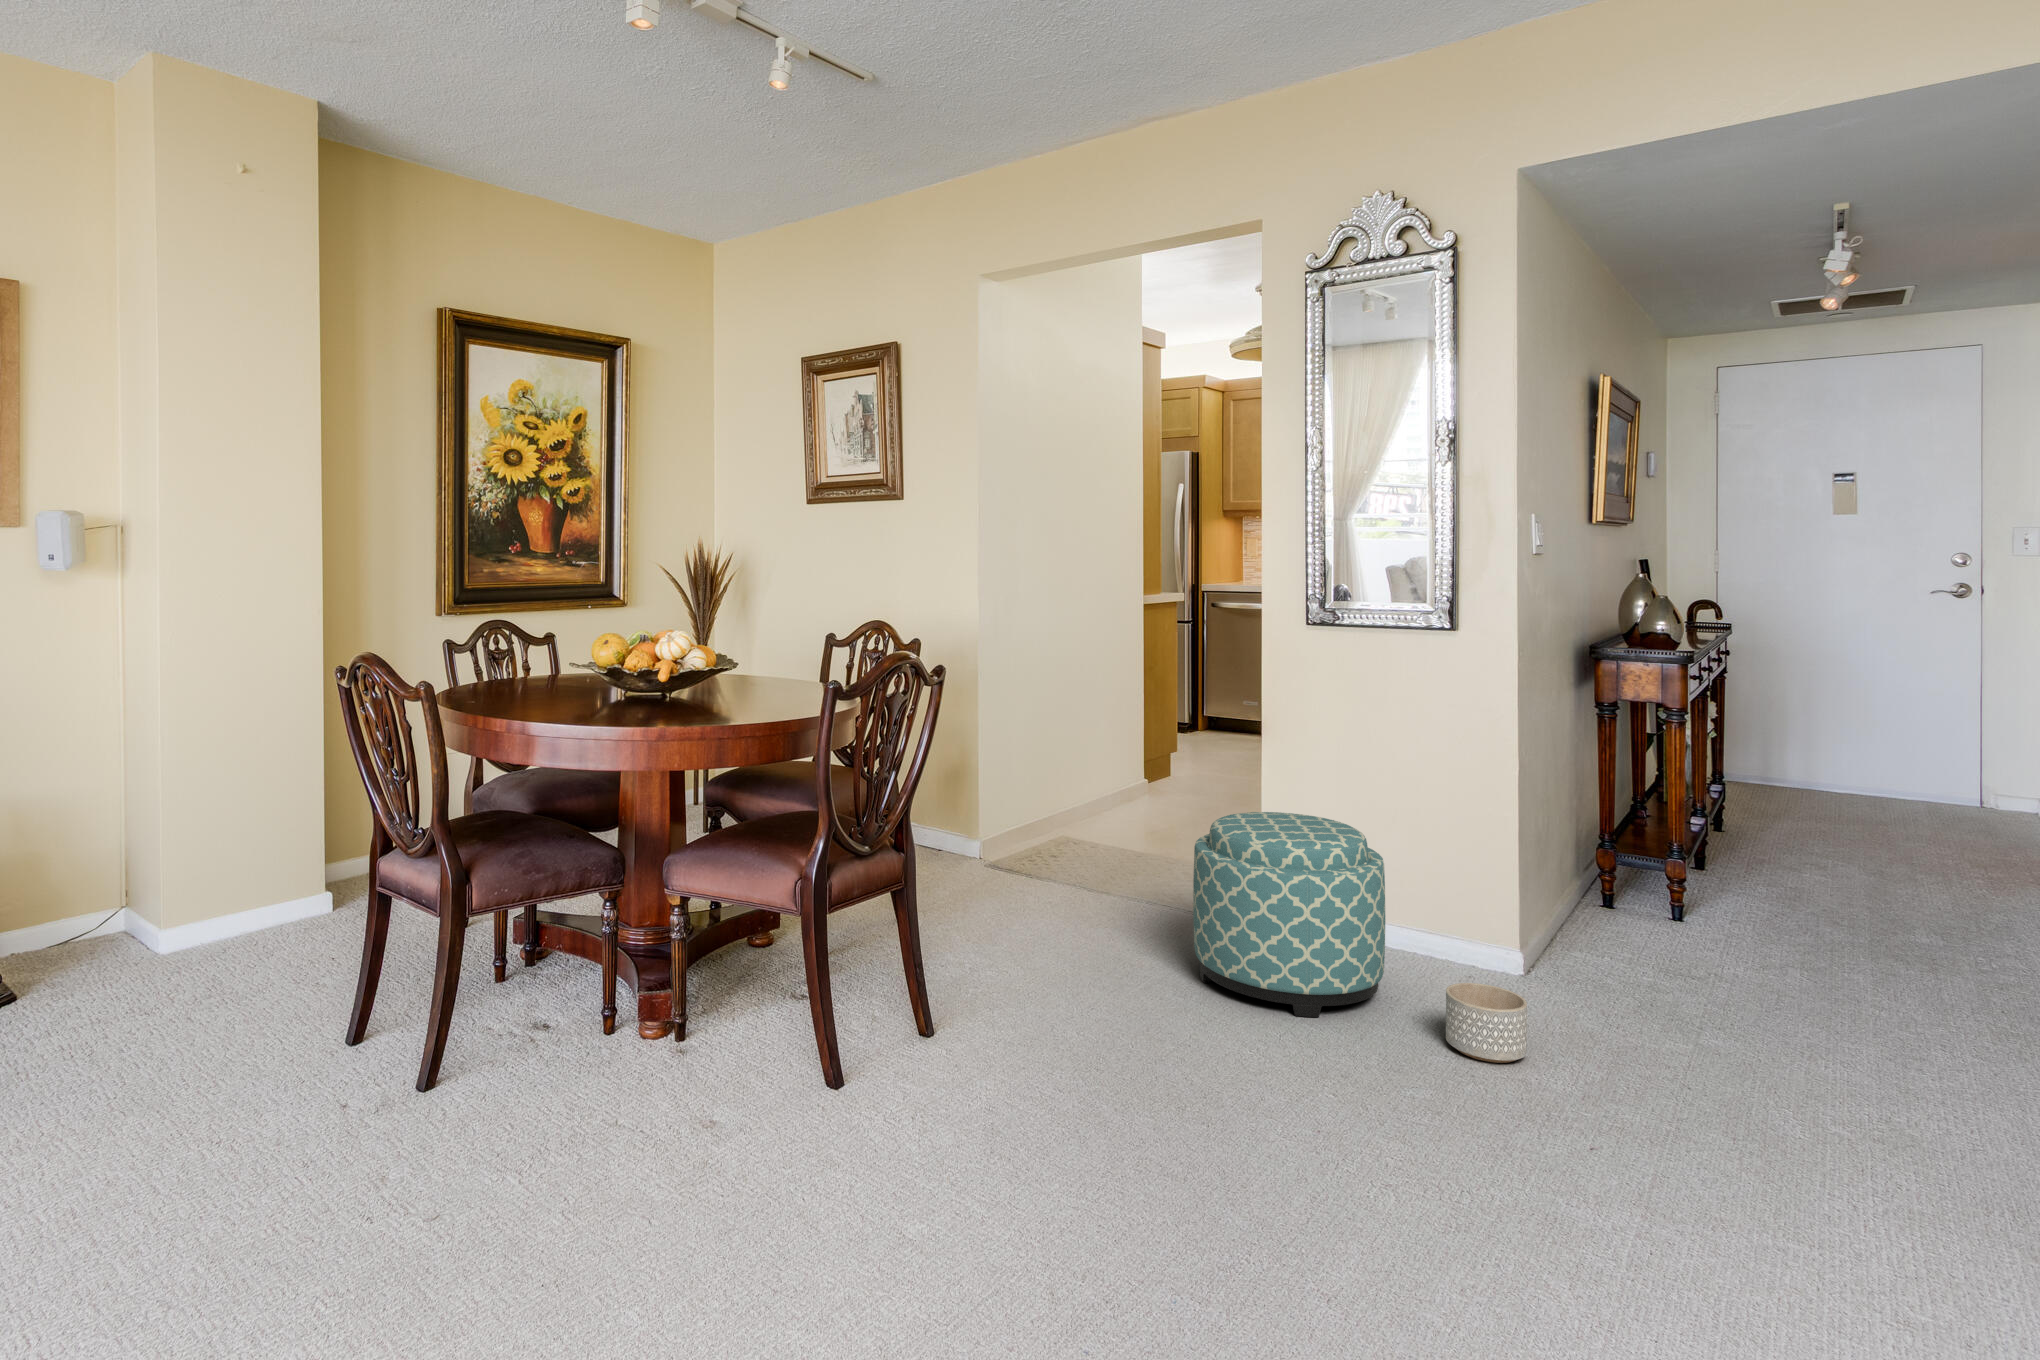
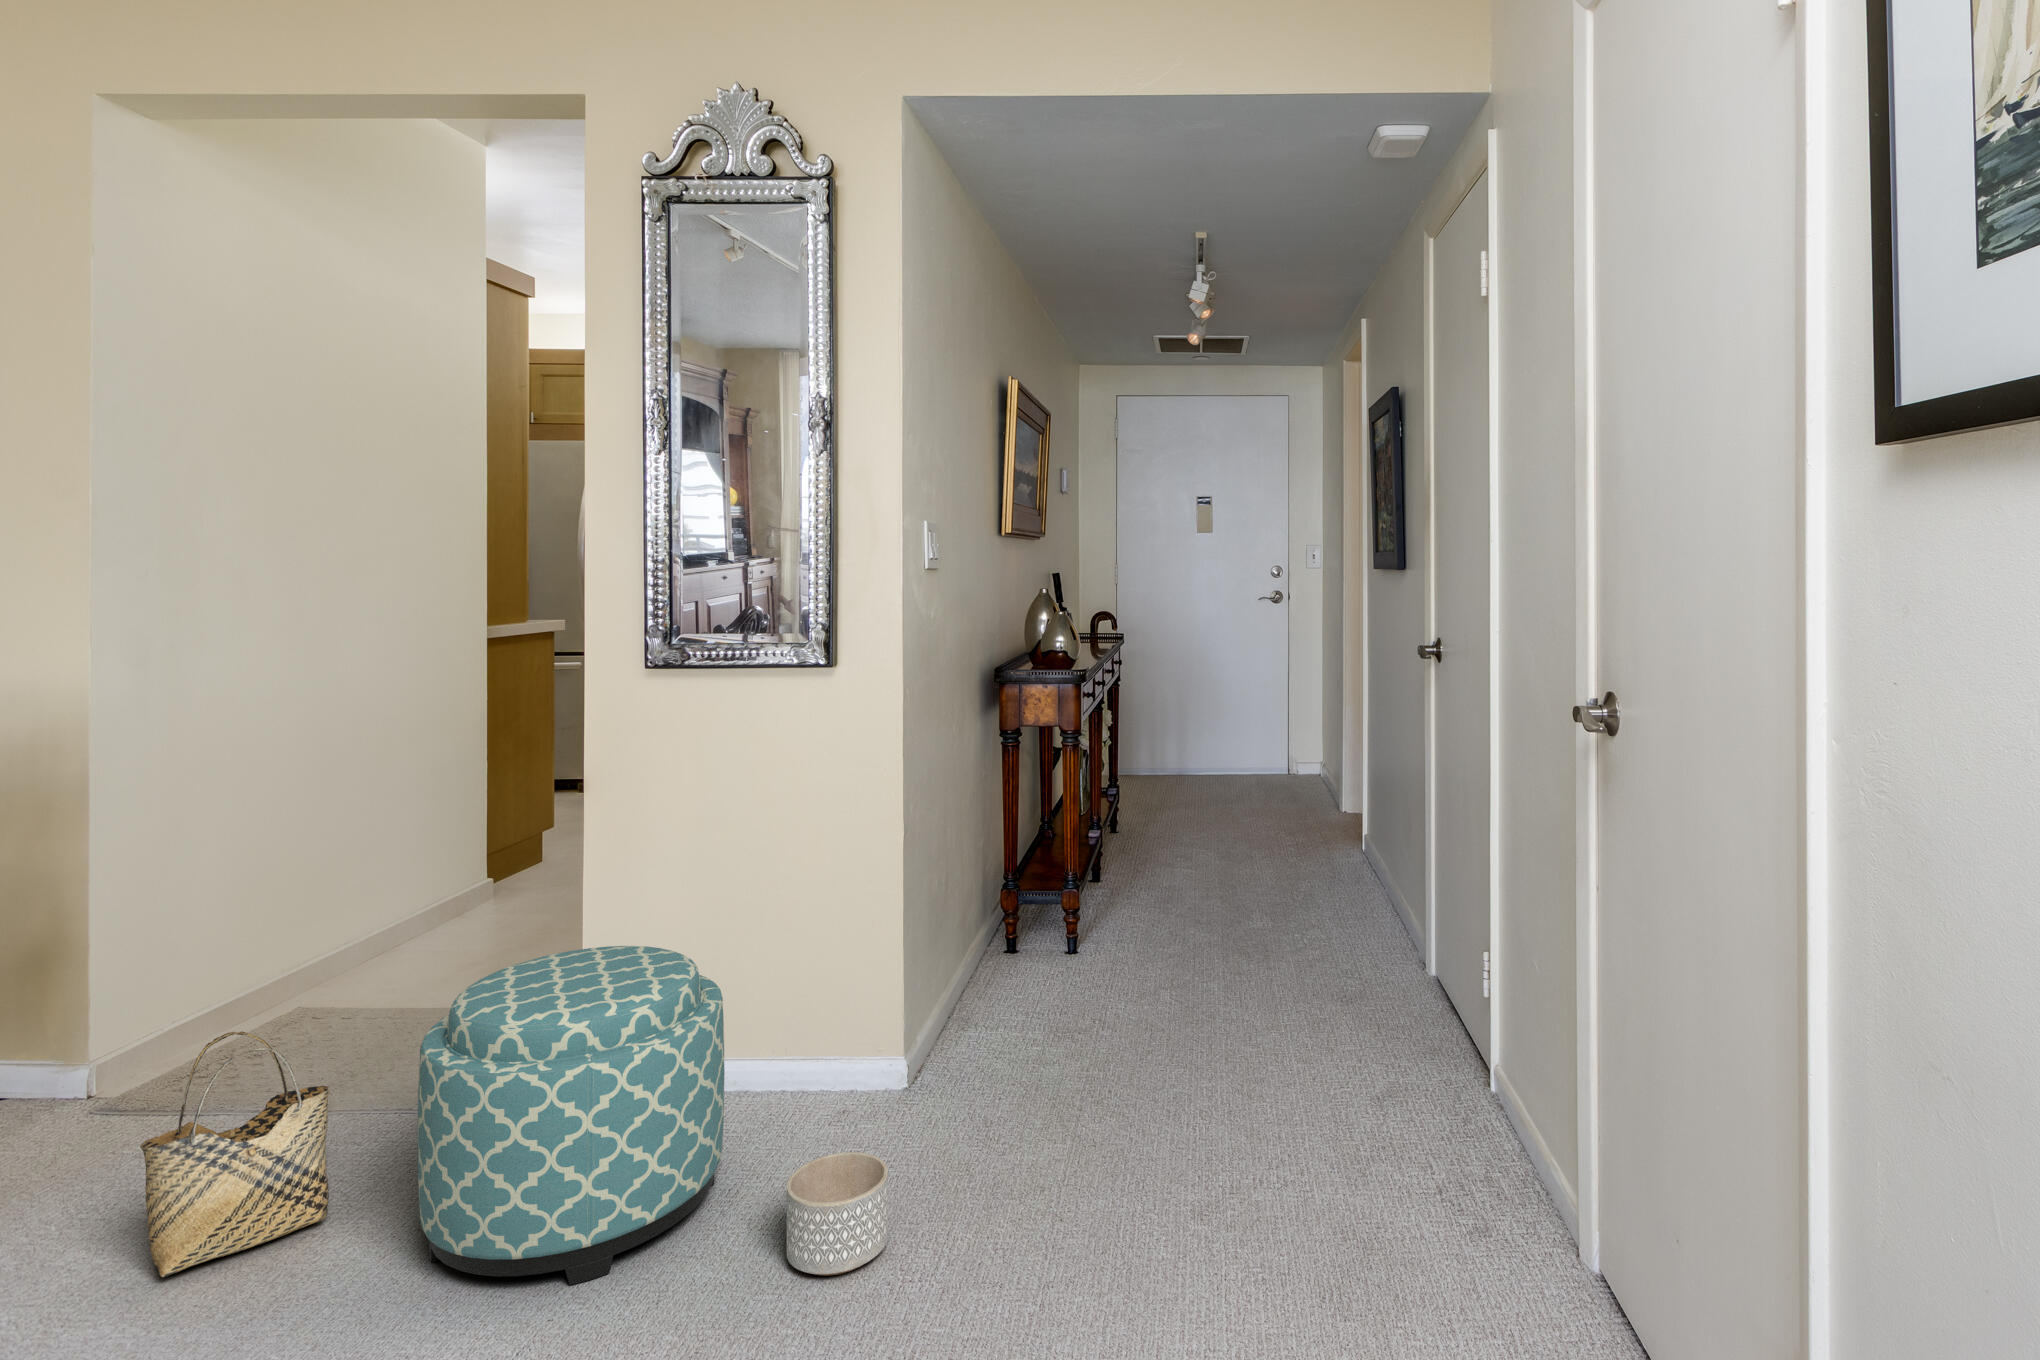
woven basket: none [1051,825,1135,950] -> present [140,1032,329,1277]

